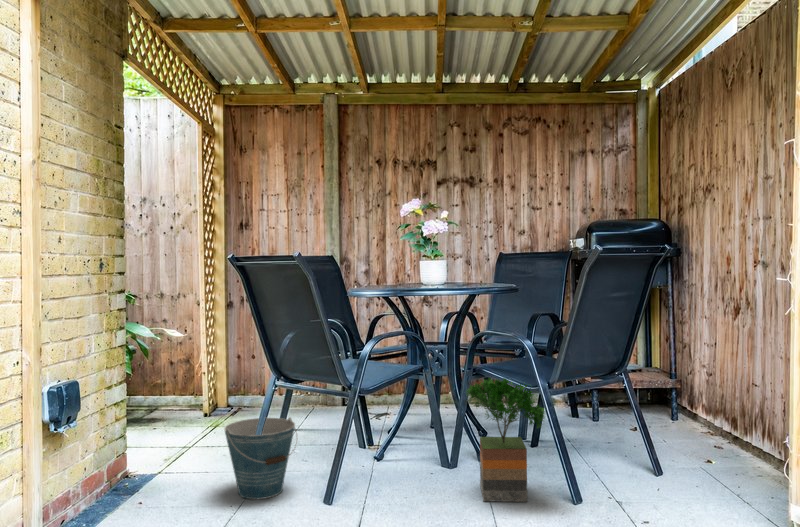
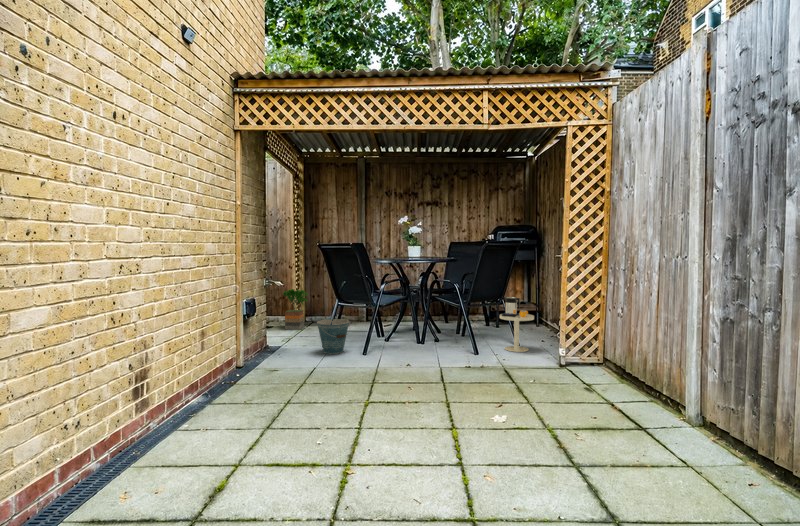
side table: none [620,368,698,491] -> present [499,297,534,352]
potted tree: present [467,378,545,502] -> present [283,289,308,330]

